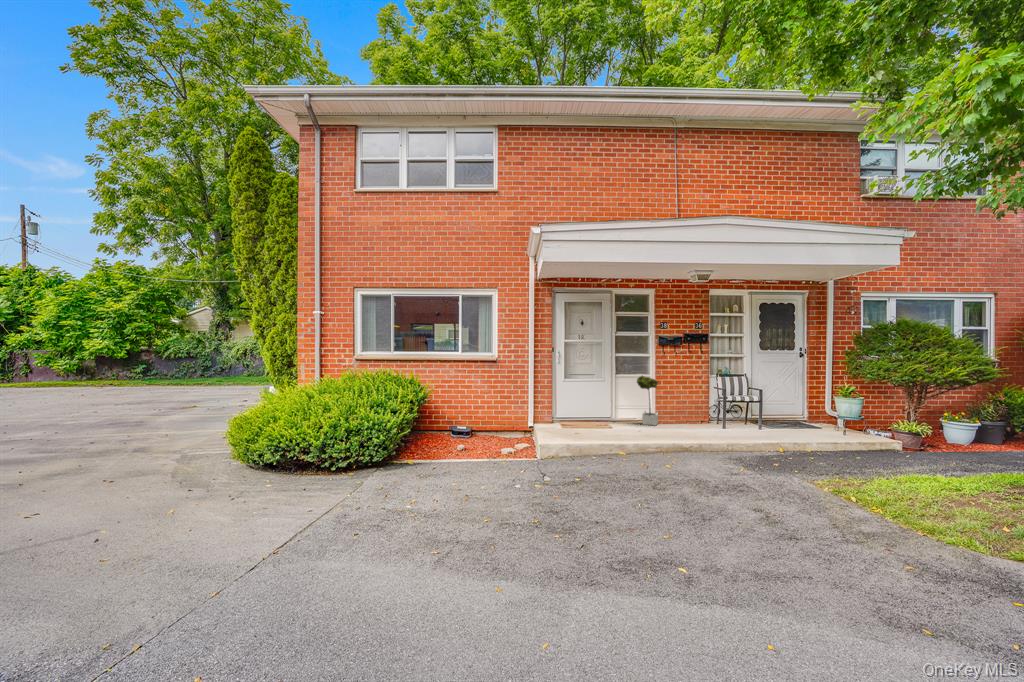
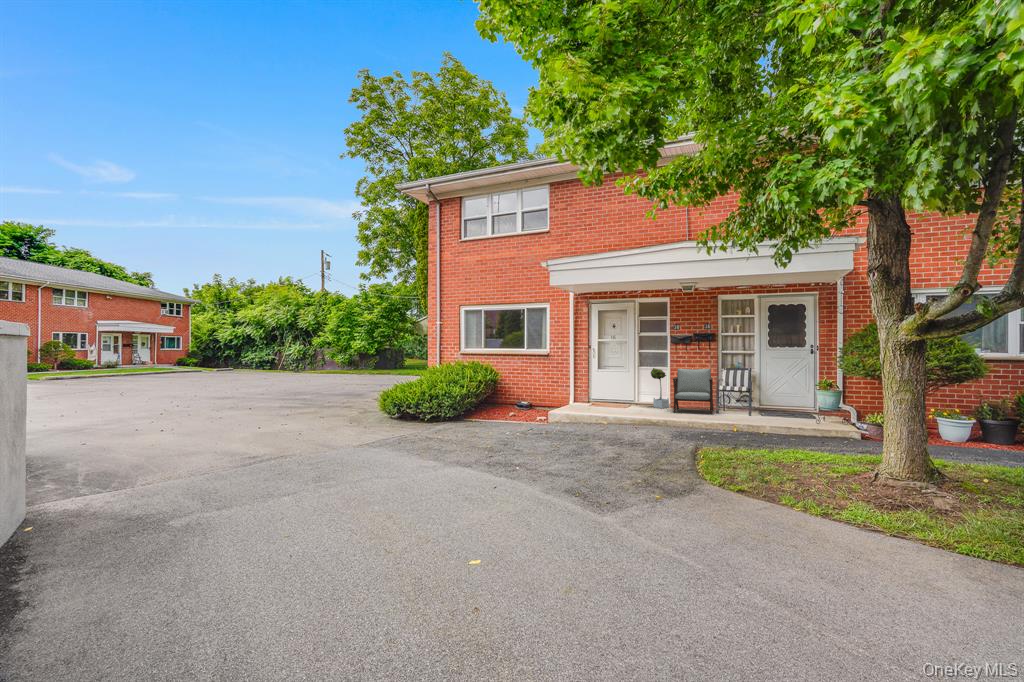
lounge chair: none [668,376,730,431] -> present [673,369,713,414]

